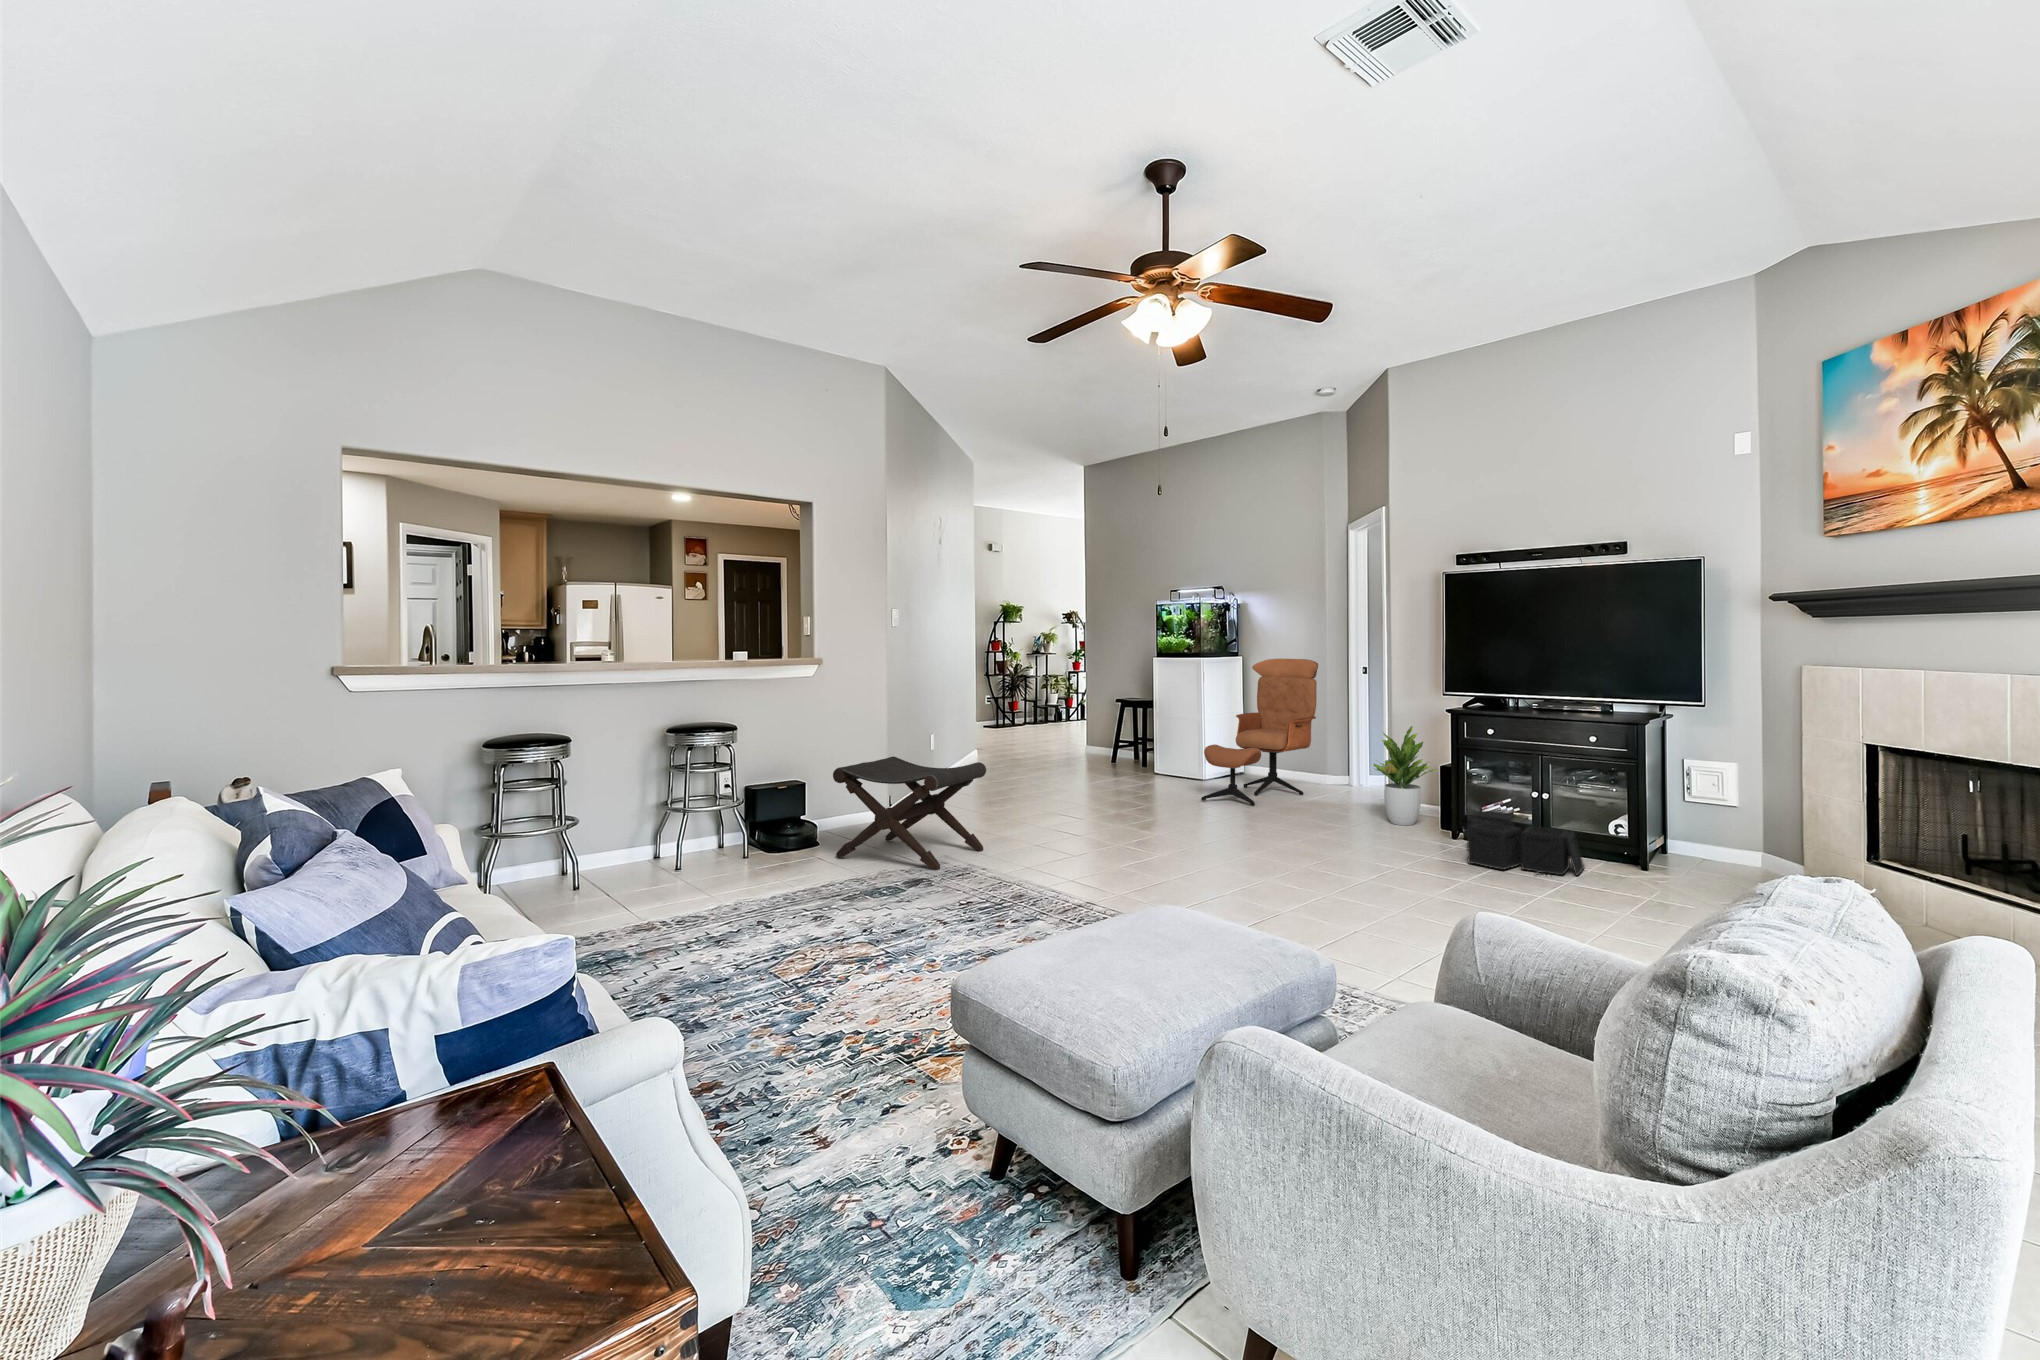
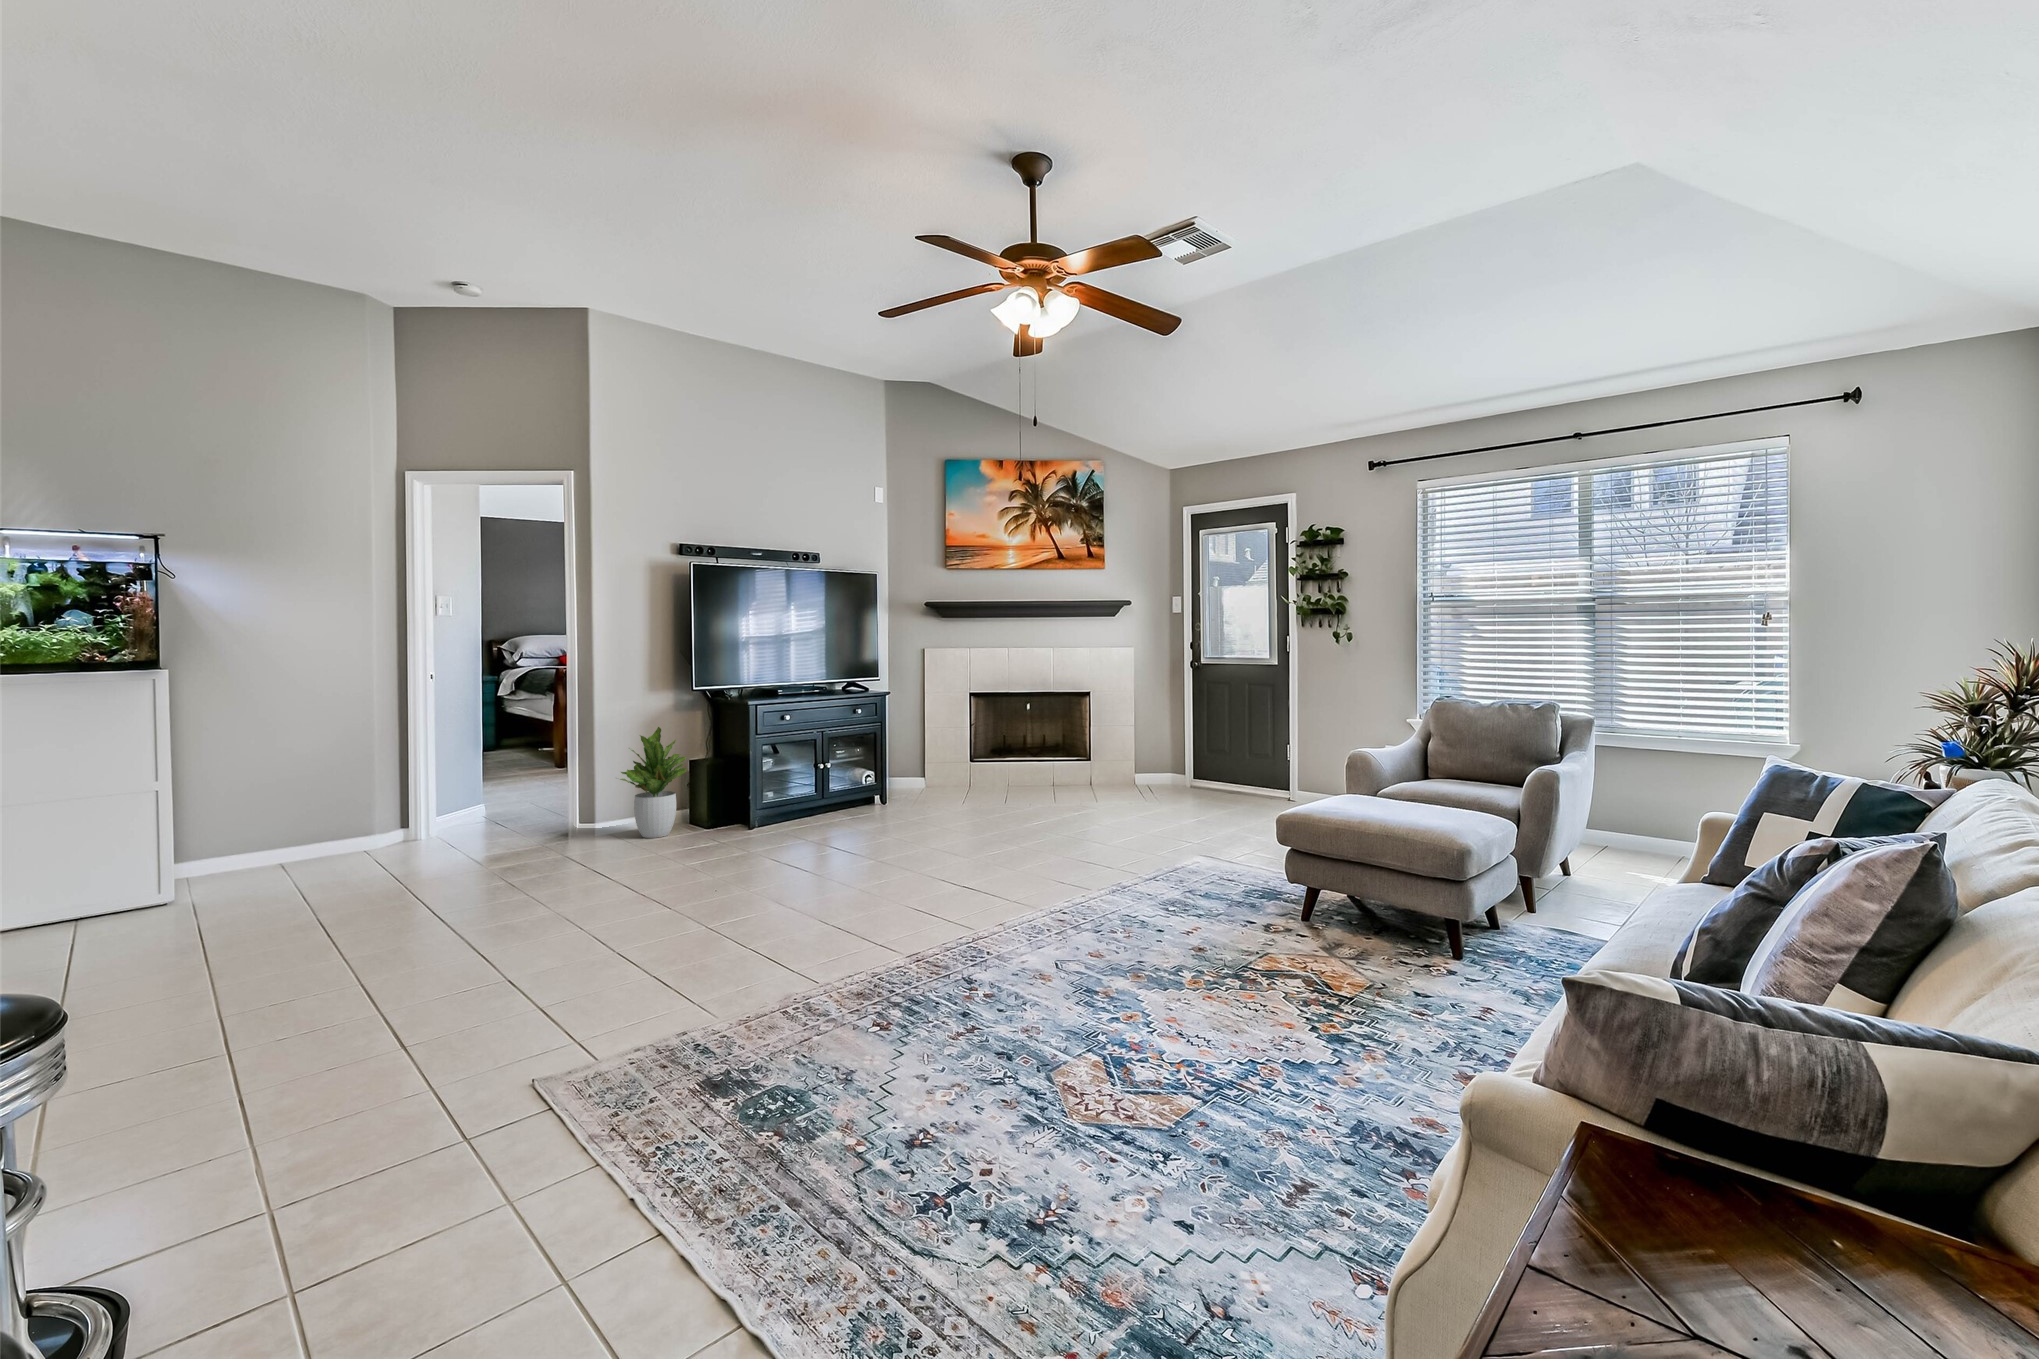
lounge chair: present [1201,659,1318,805] -> none [269,663,457,900]
footstool: present [833,757,986,870] -> none [288,872,682,1196]
storage bin: present [1467,810,1584,875] -> none [779,785,891,831]

